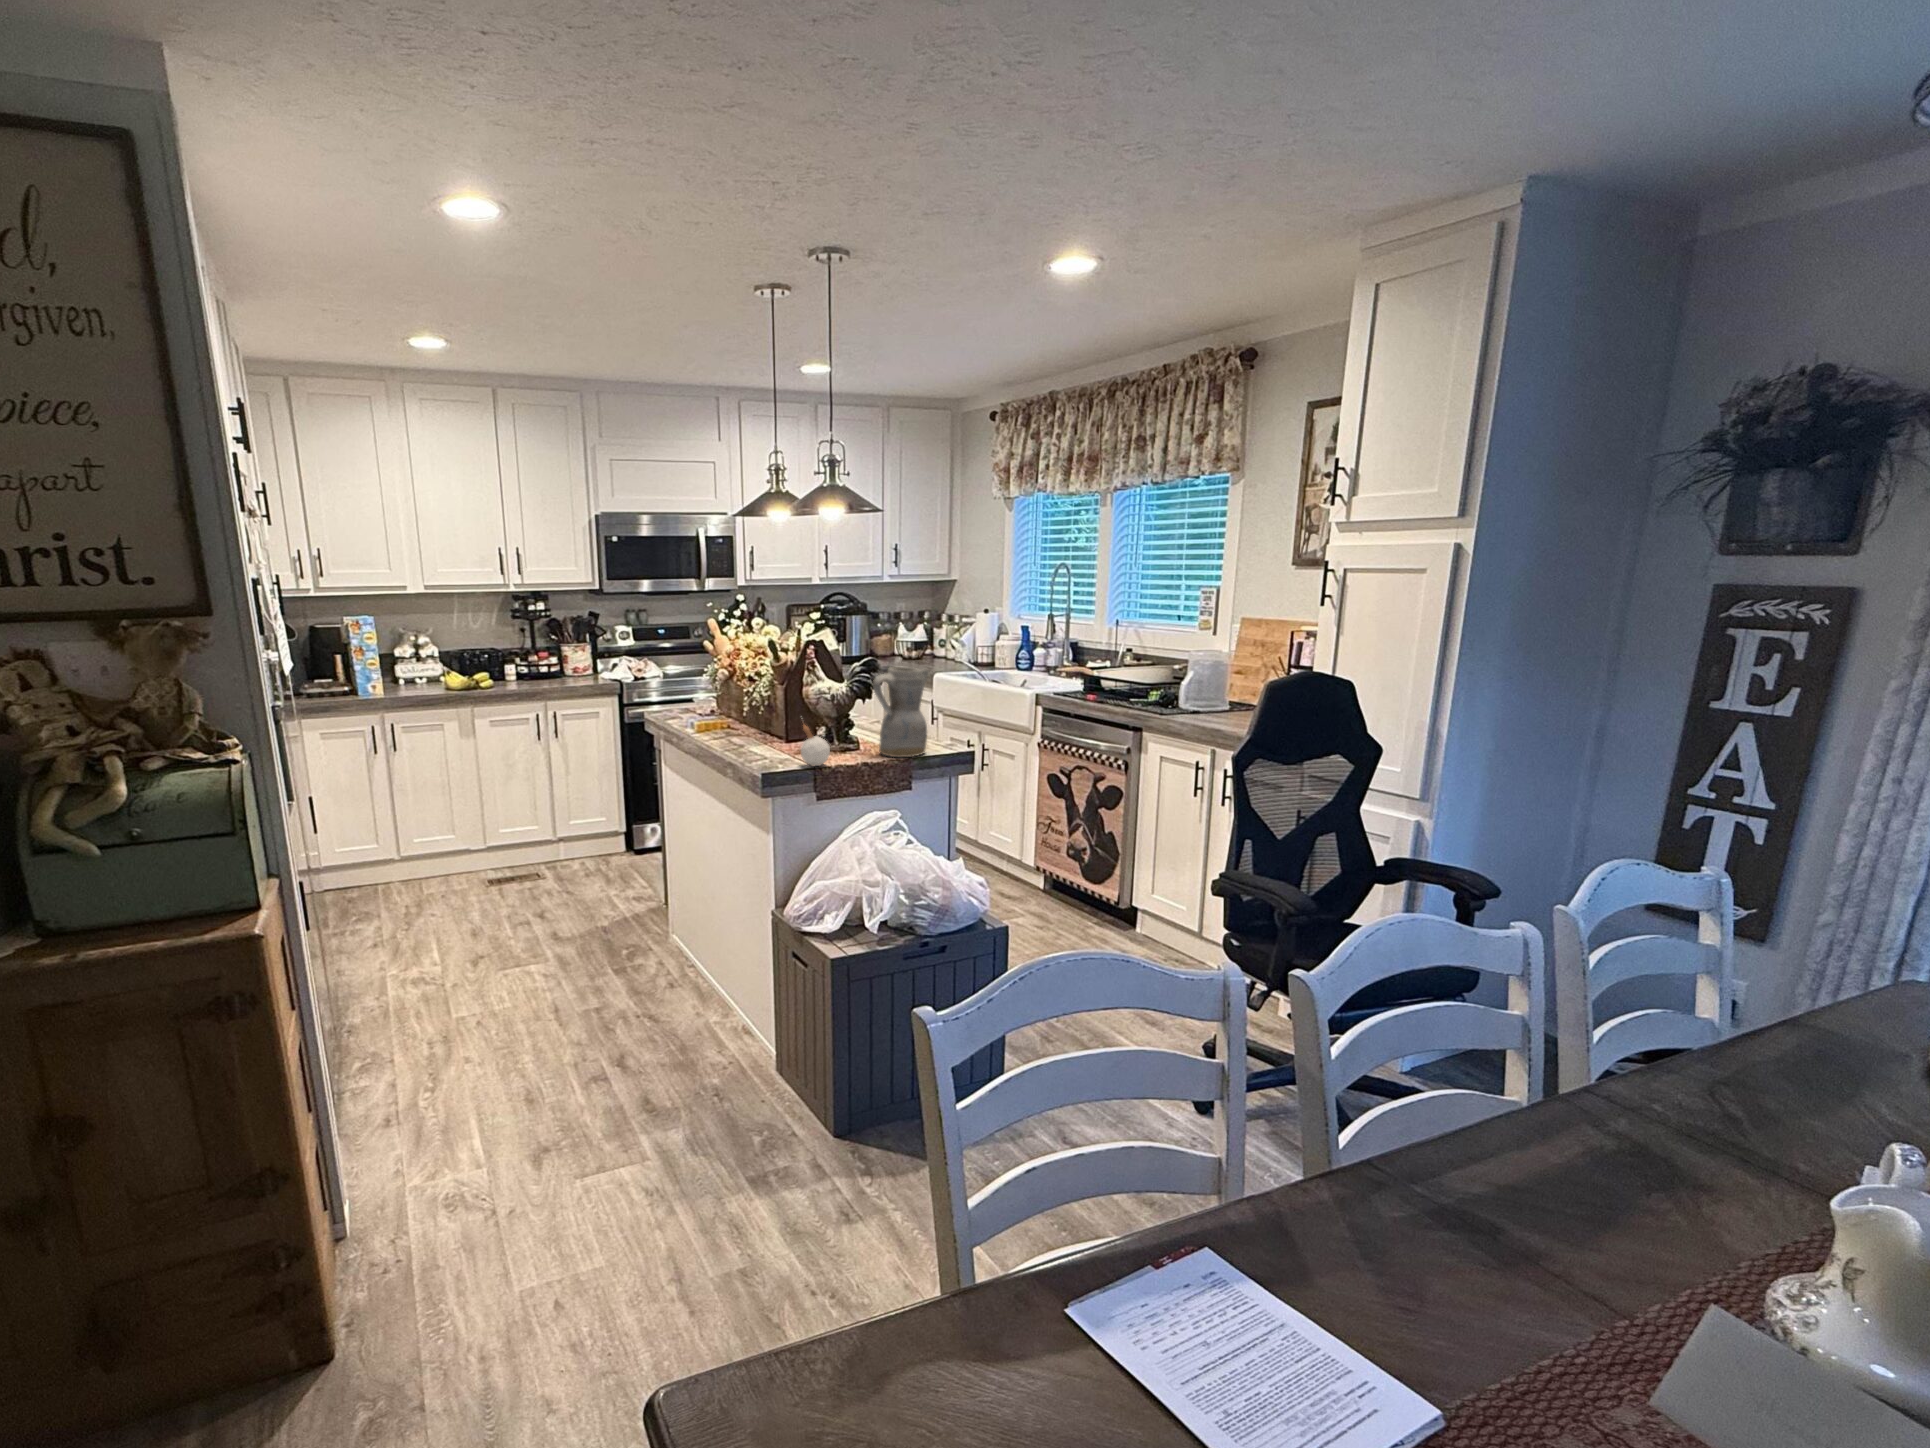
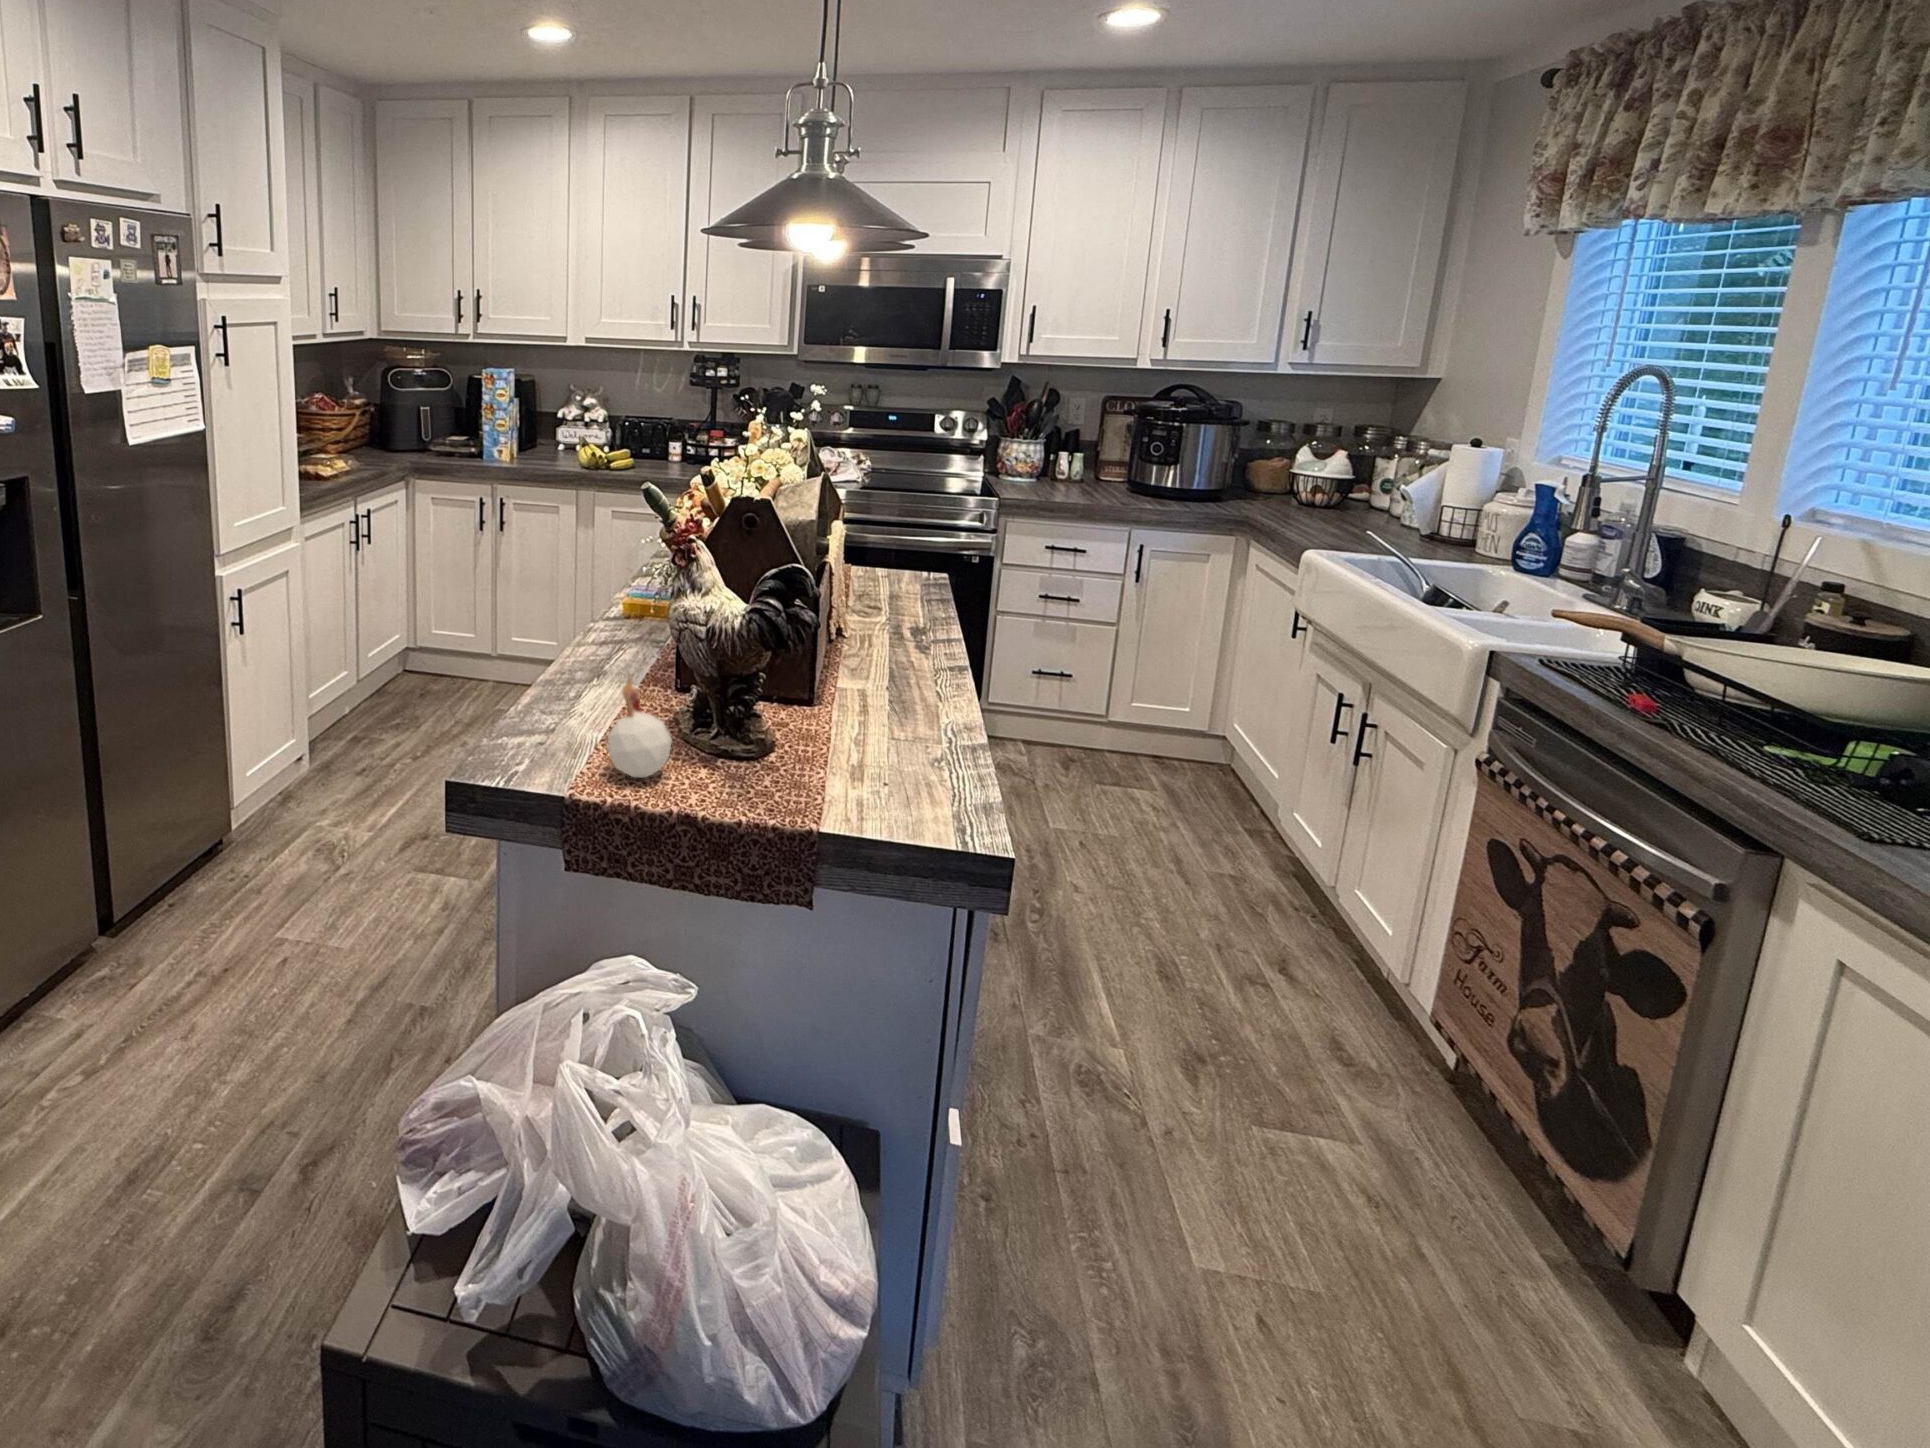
ceramic pitcher: present [873,667,928,757] -> none [792,593,939,815]

